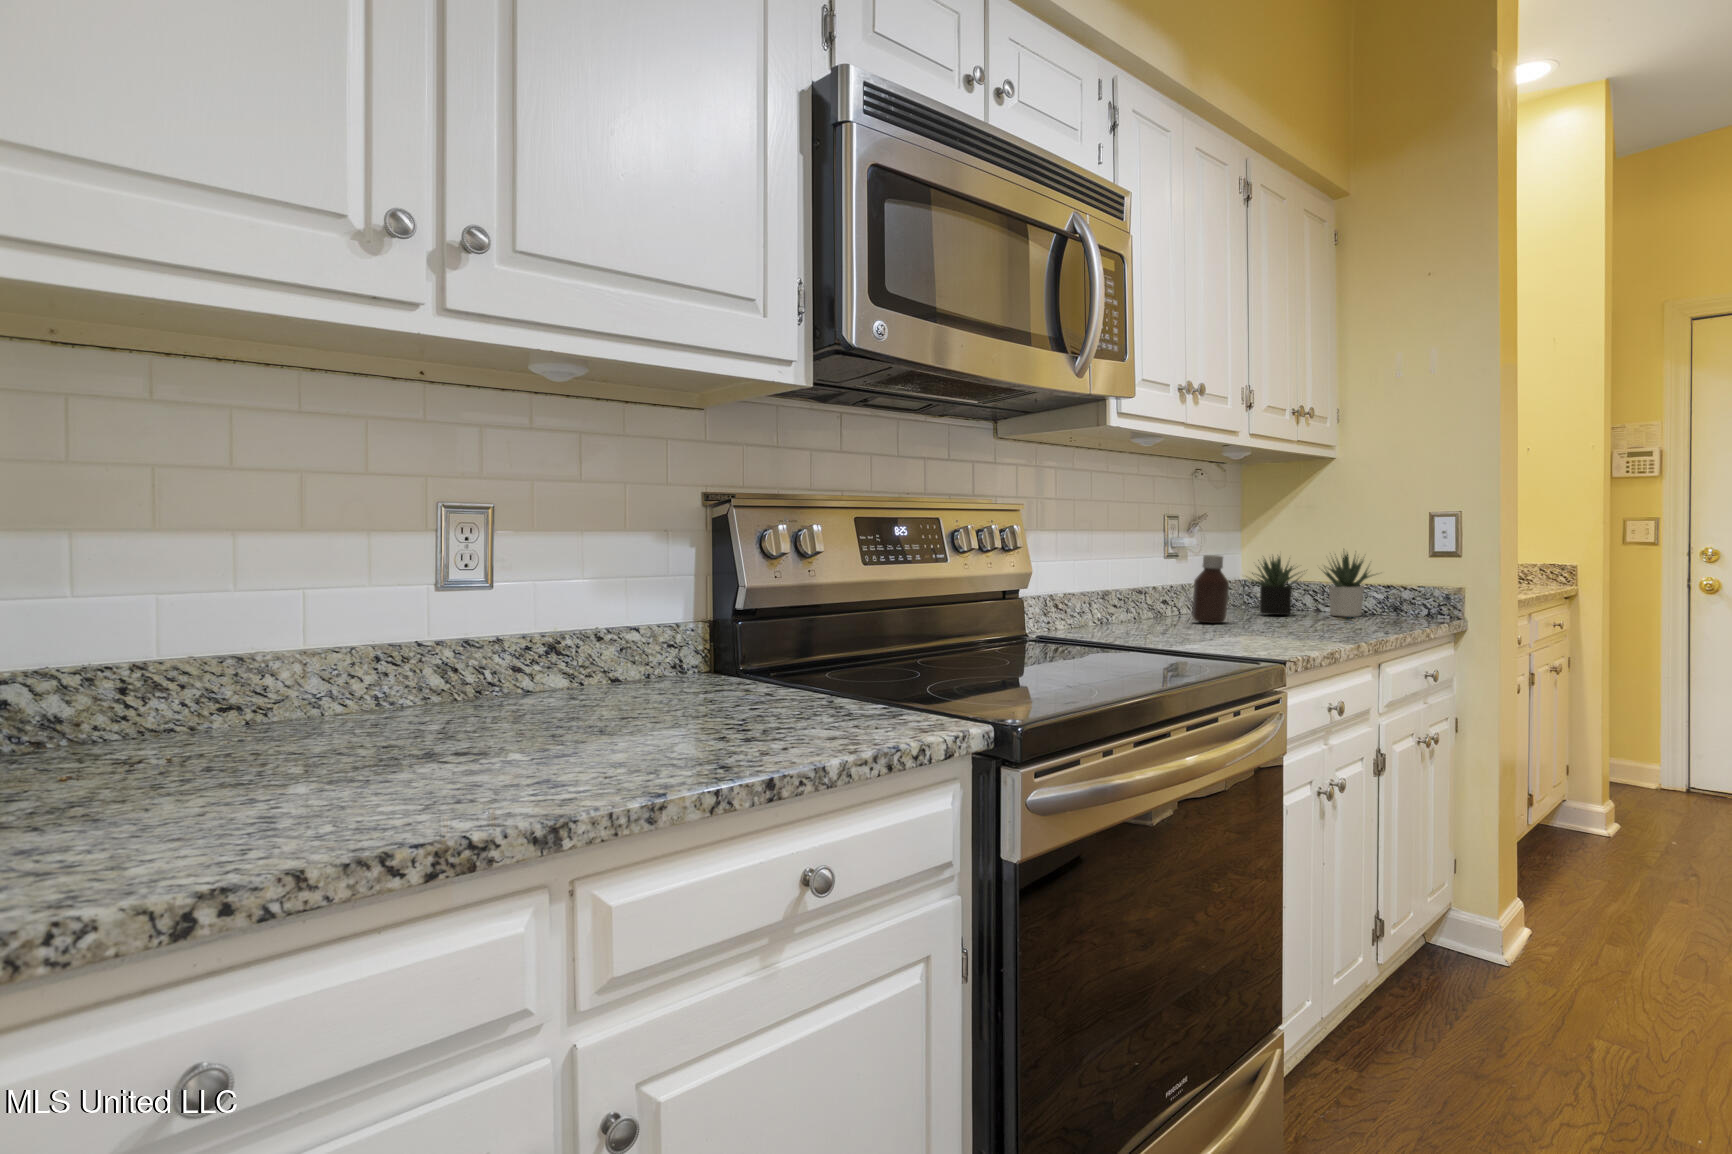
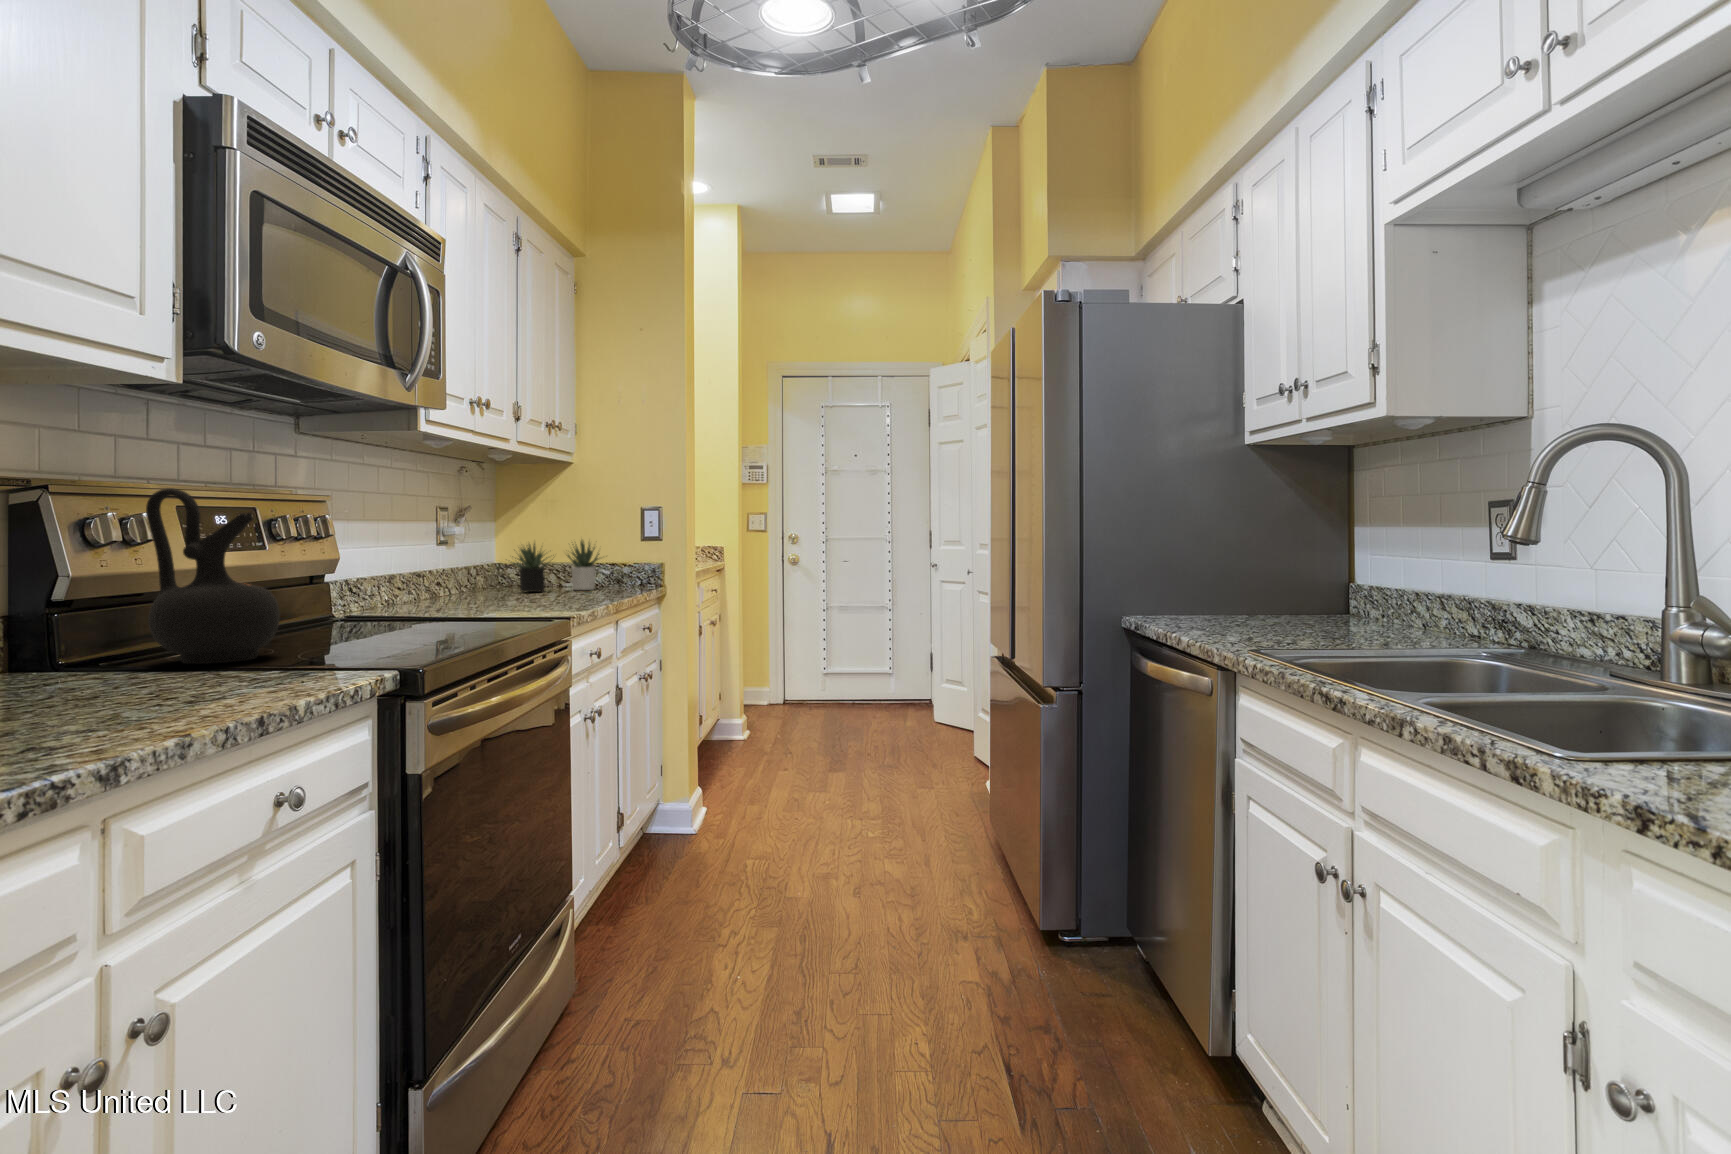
ceramic jug: none [824,507,927,682] -> present [146,488,280,664]
bottle: present [1192,555,1229,623] -> none [470,542,501,600]

